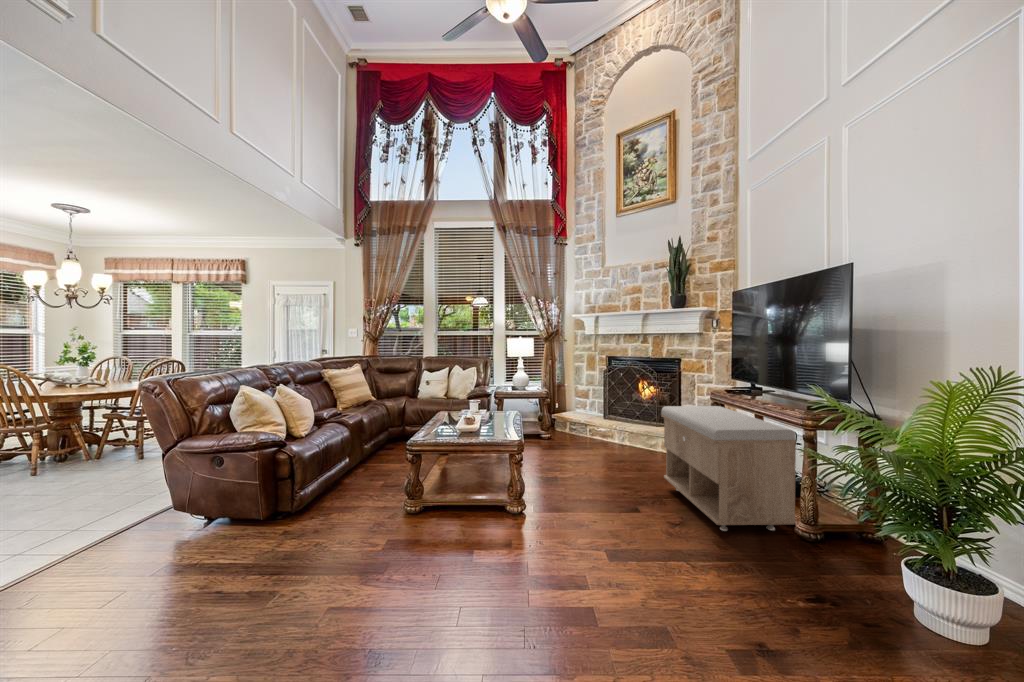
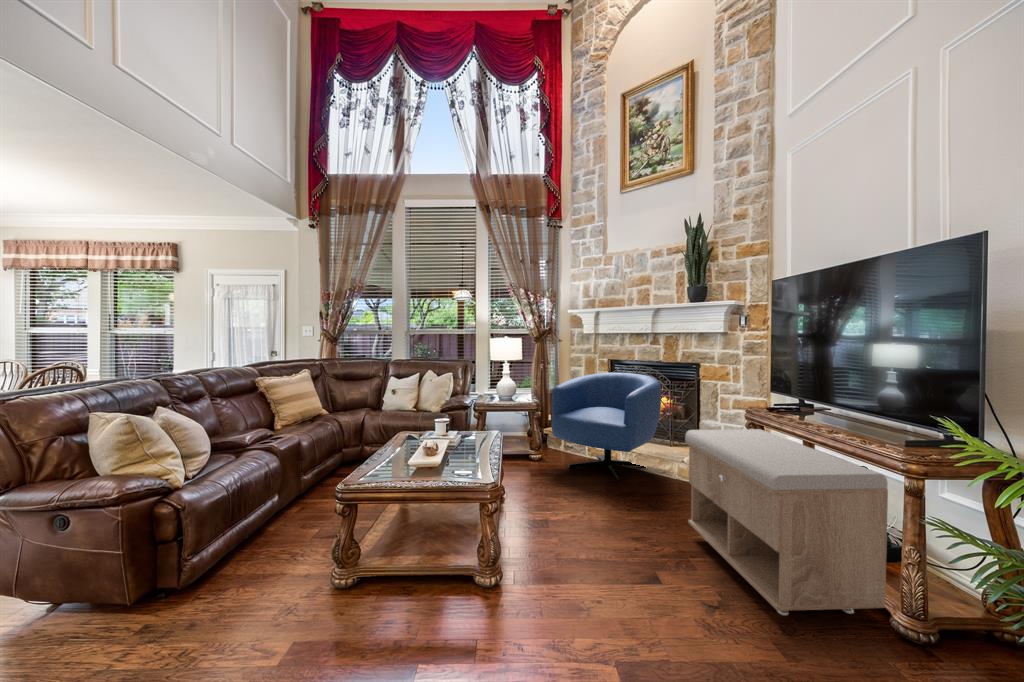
armchair: none [559,367,649,453] -> present [551,372,661,481]

